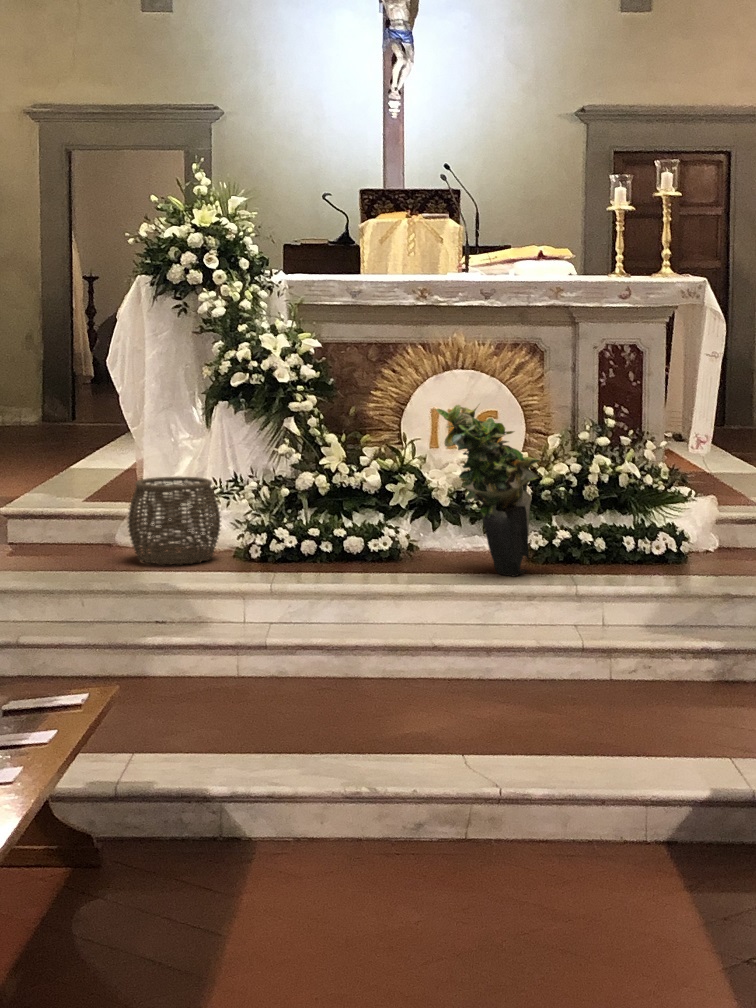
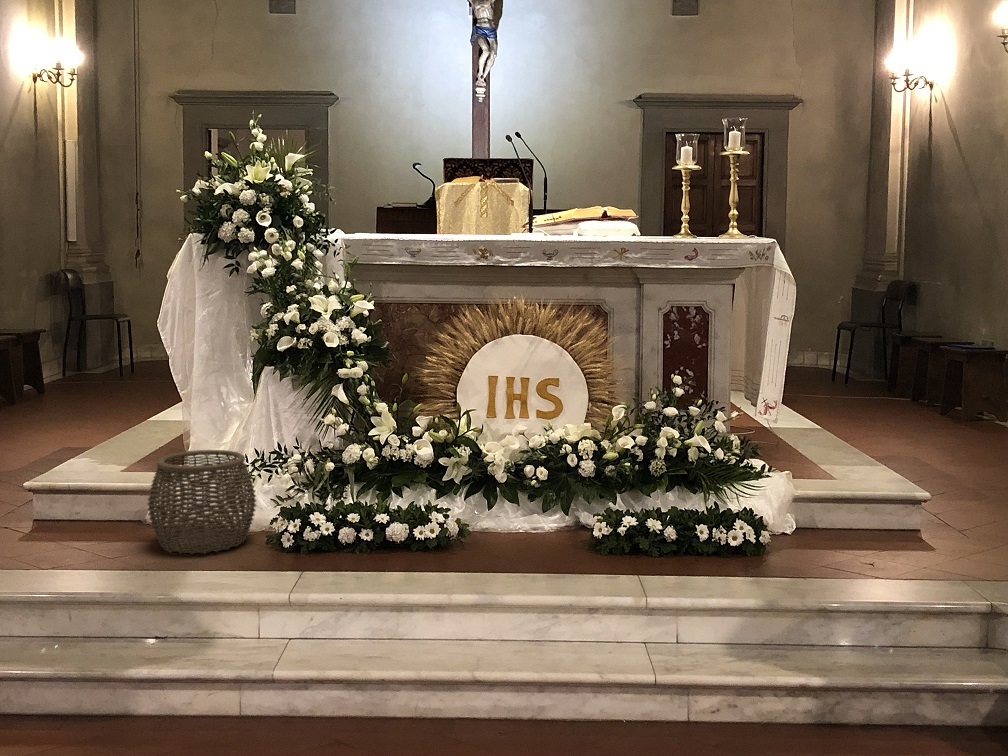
potted plant: present [436,405,541,577] -> none [488,377,607,578]

